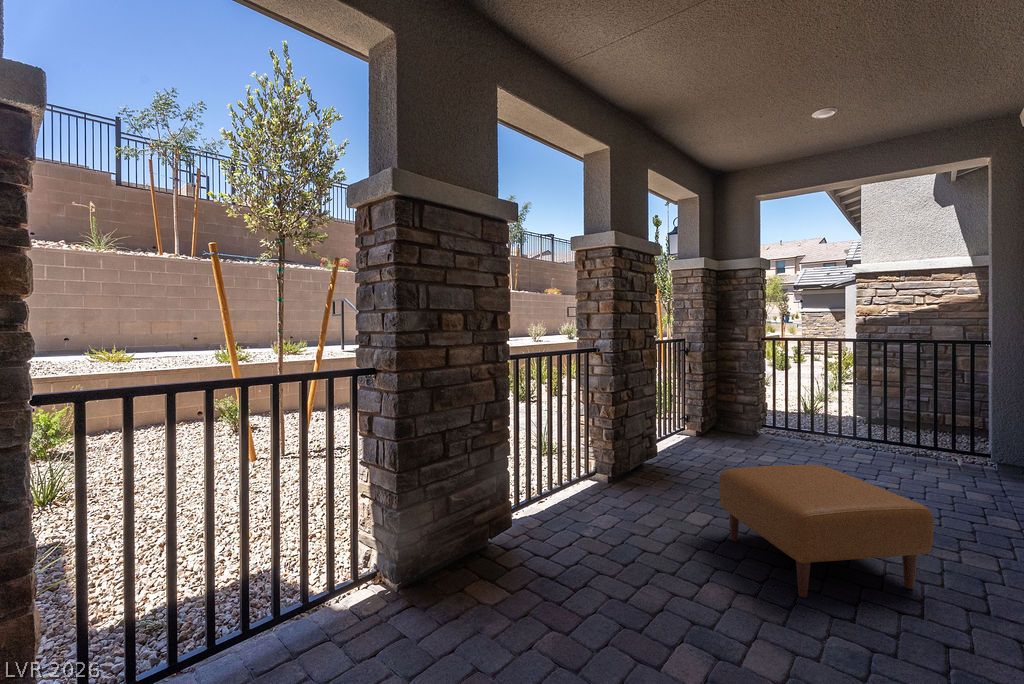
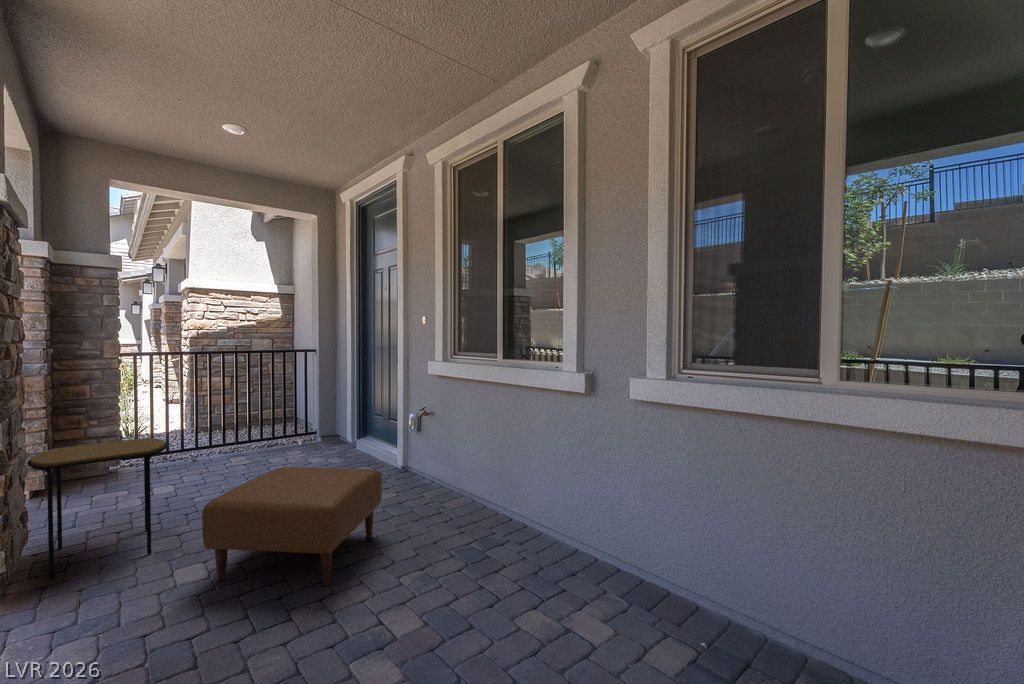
side table: none [655,403,738,499] -> present [27,438,167,578]

